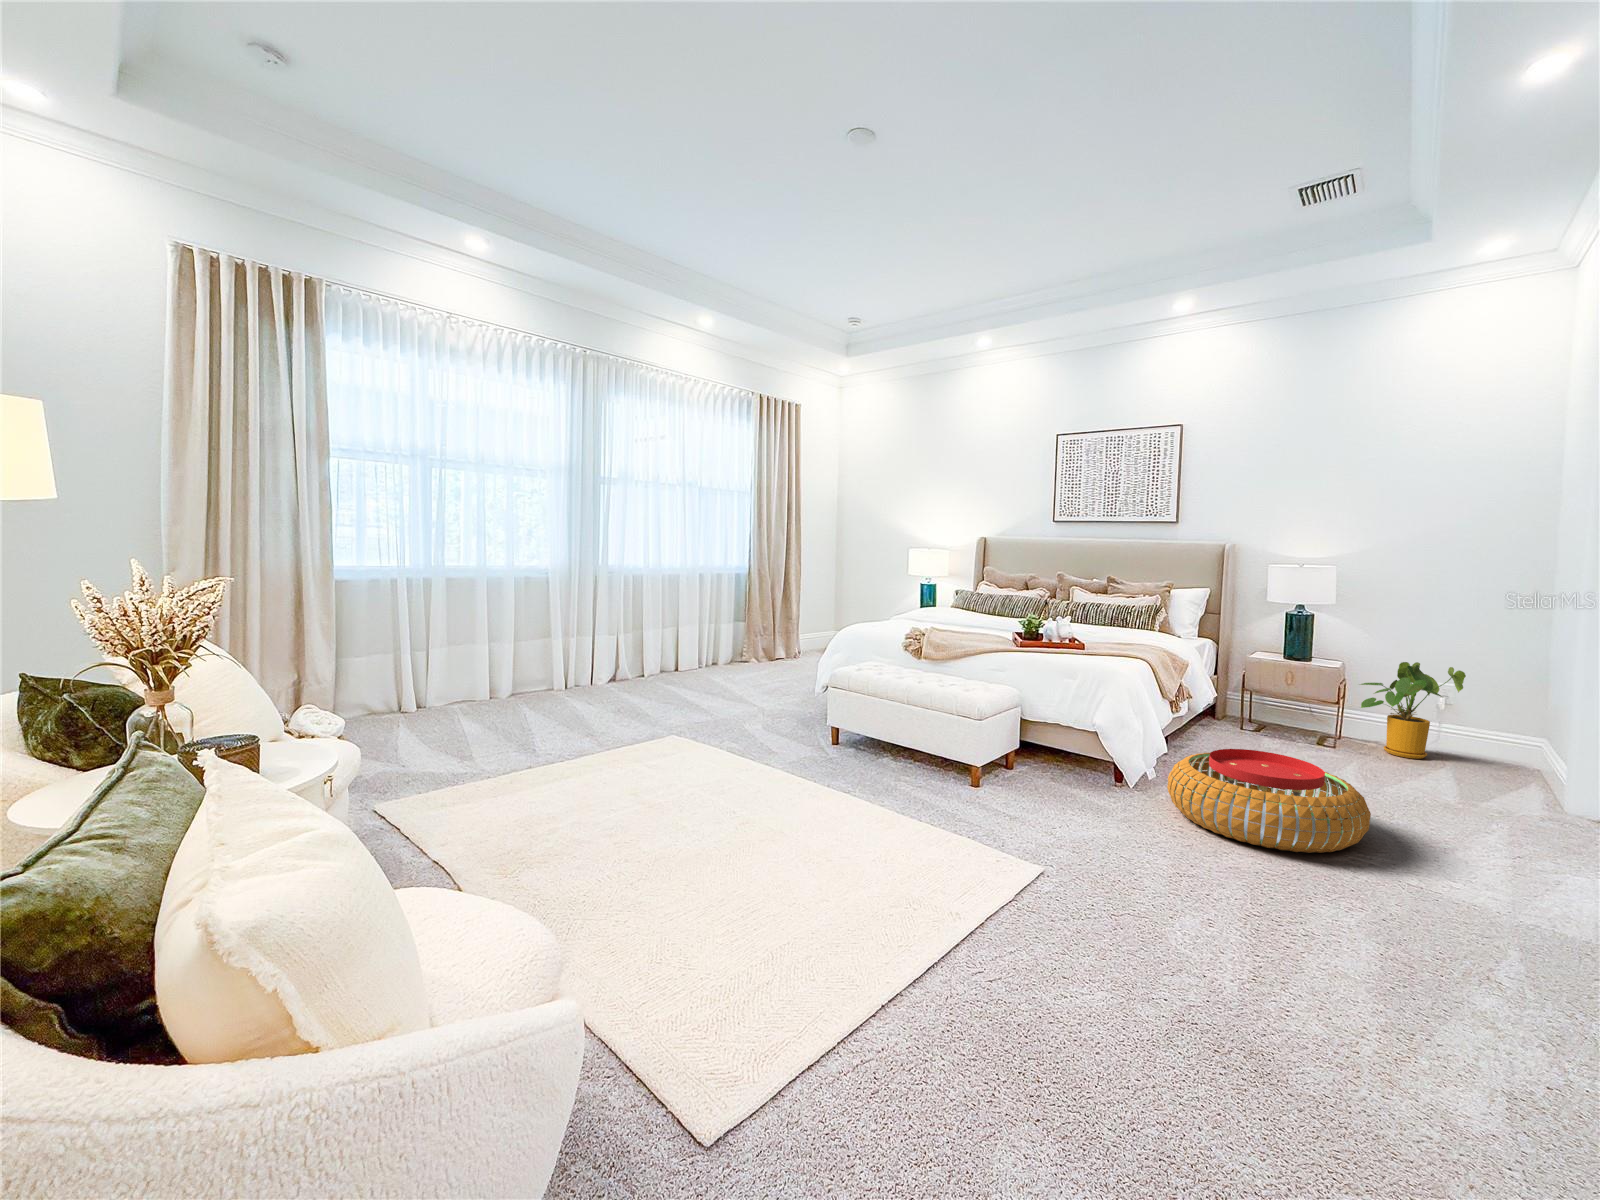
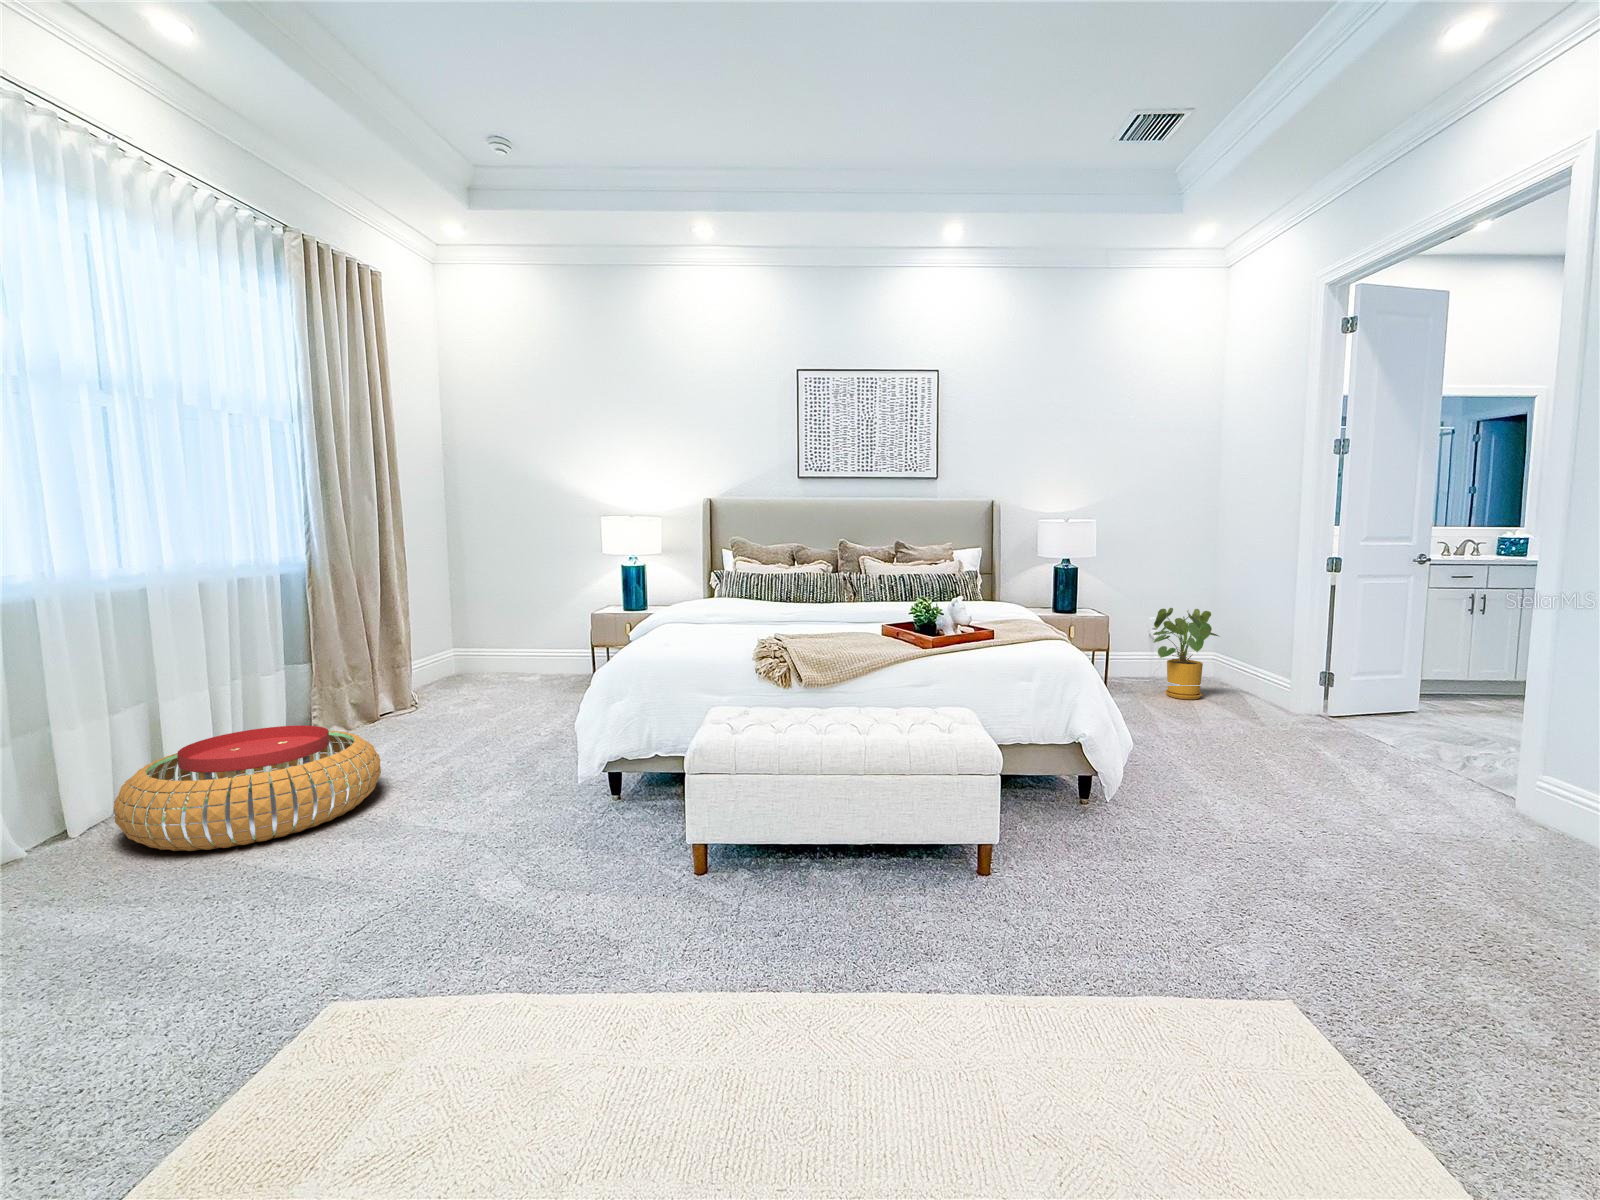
pouf: present [1167,749,1371,853] -> present [114,725,381,851]

